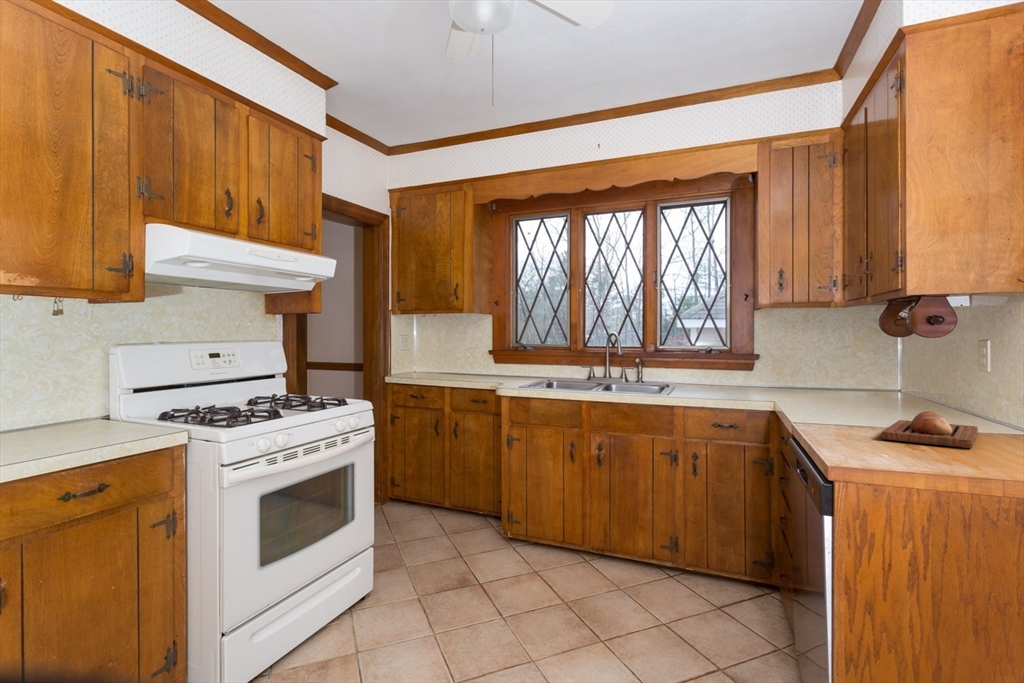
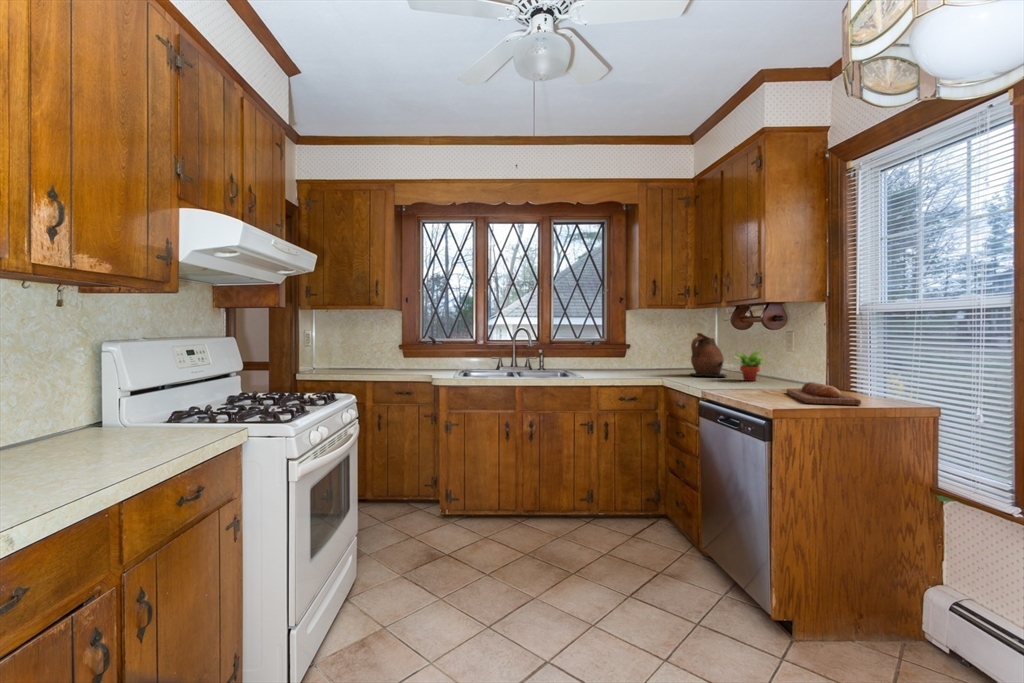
ceramic pitcher: none [818,340,875,403] -> present [690,333,727,377]
succulent plant: none [867,363,924,410] -> present [738,349,764,381]

